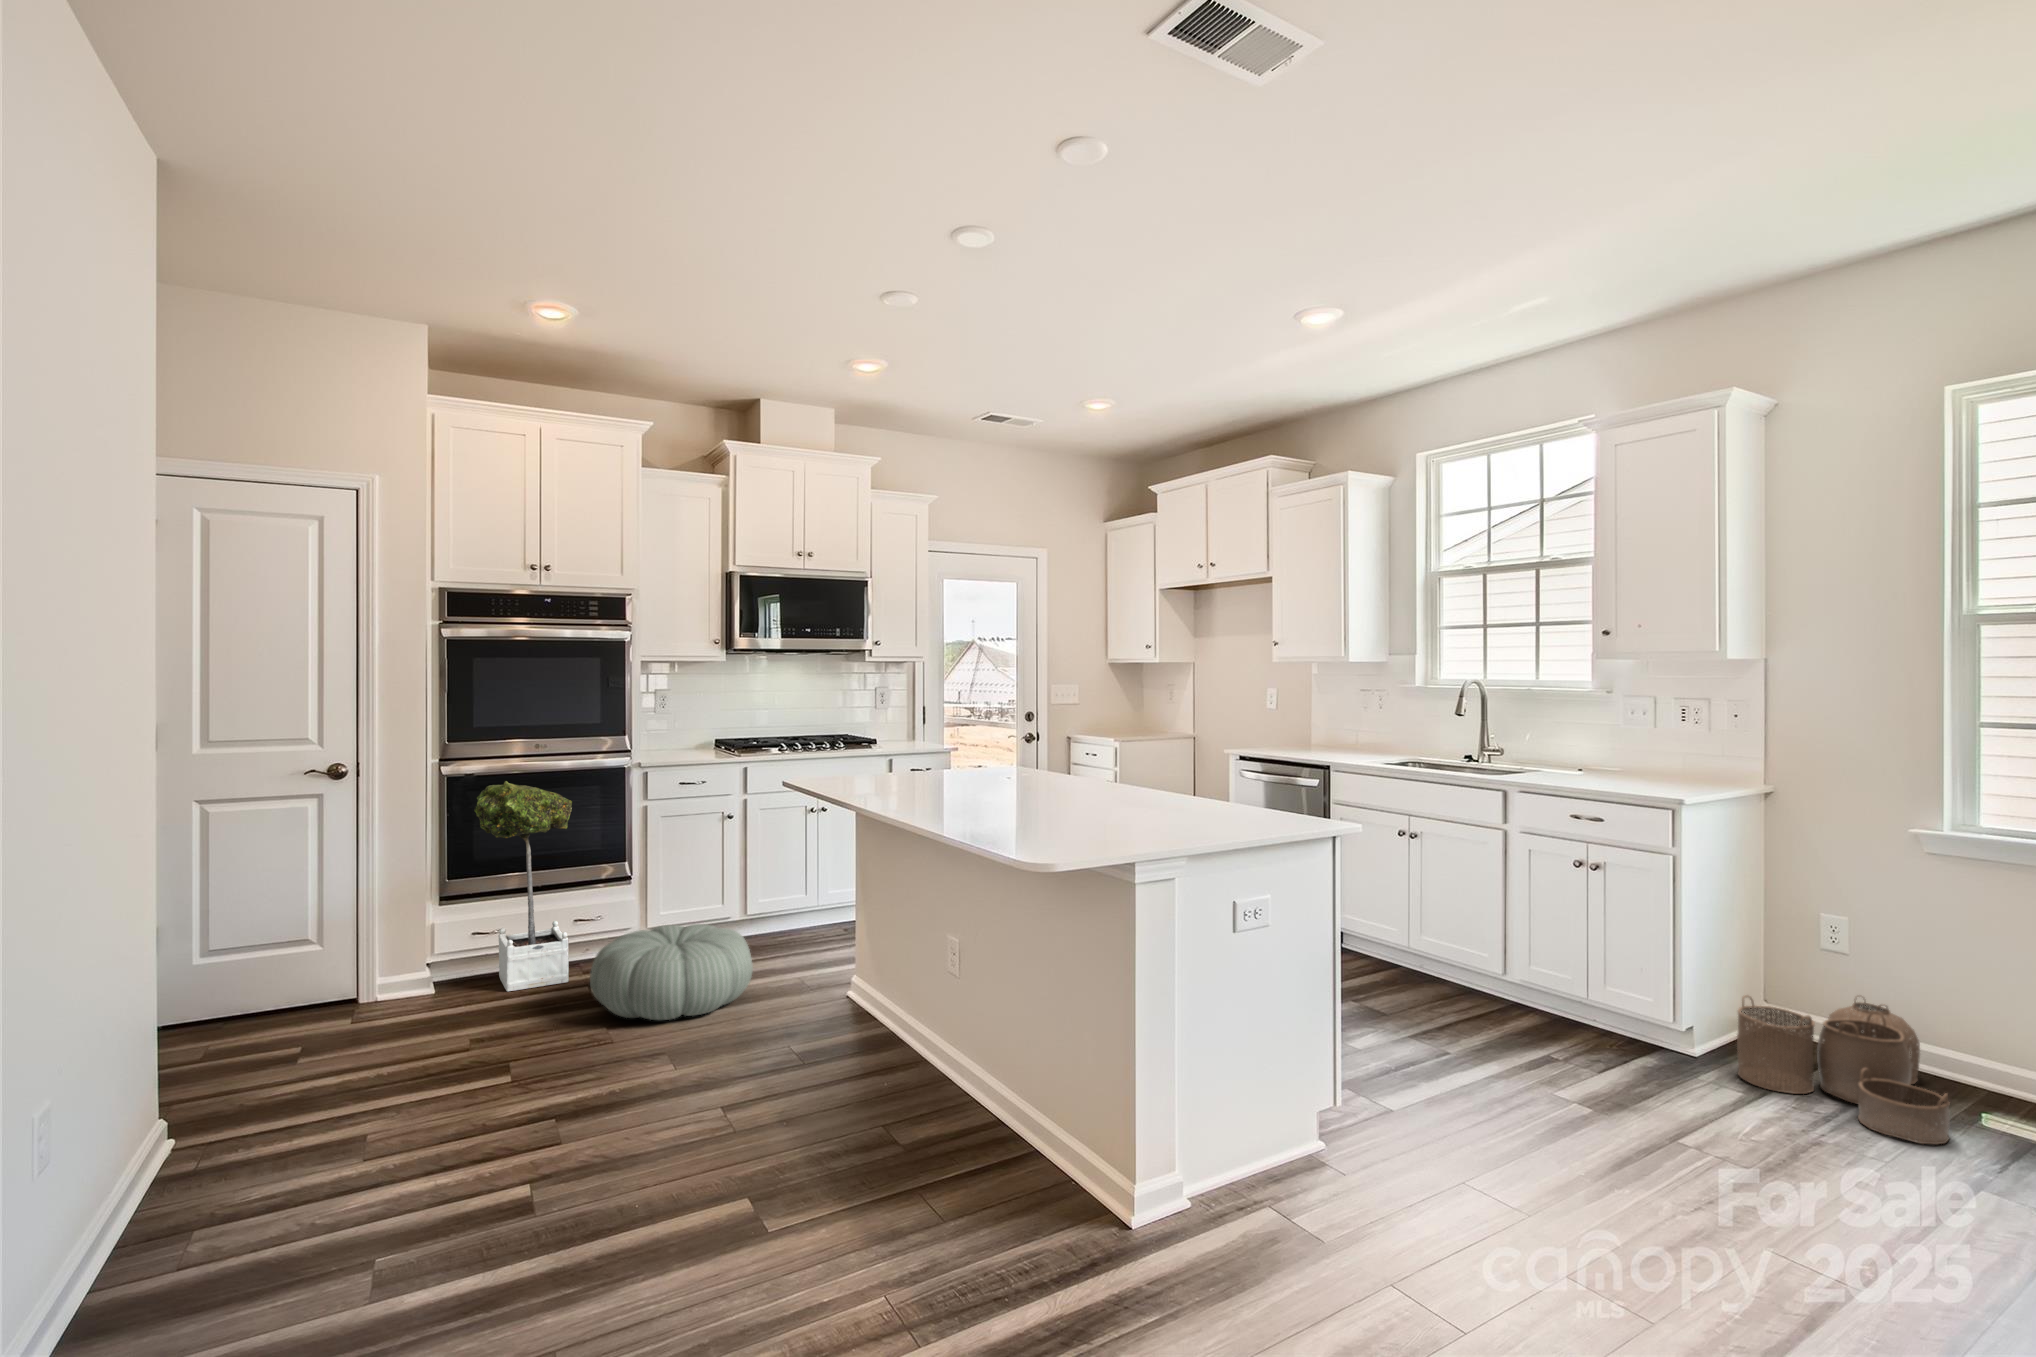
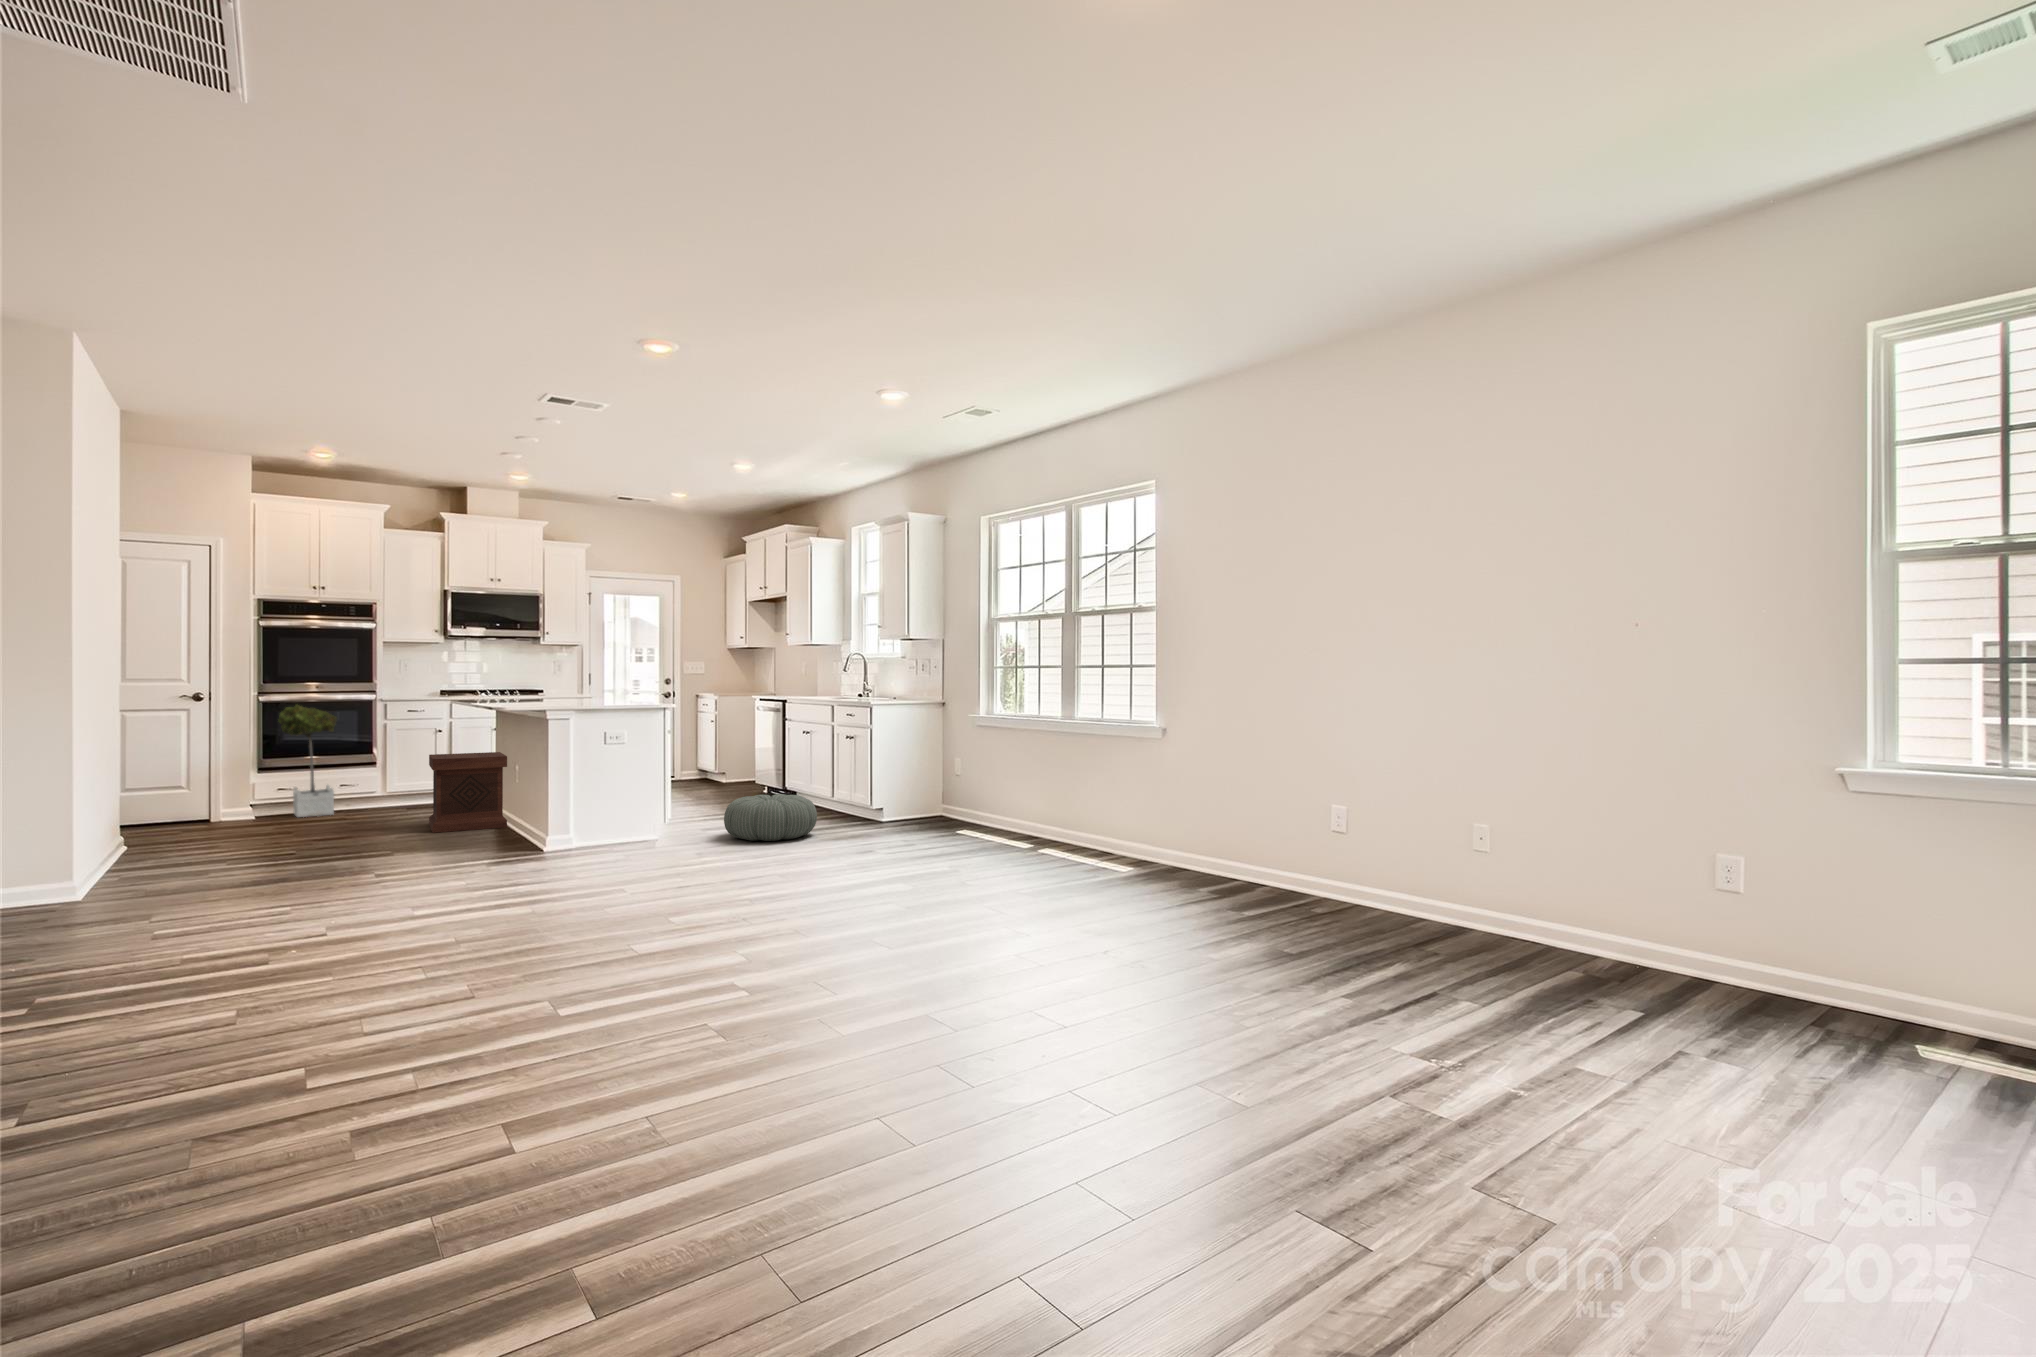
side table: none [759,884,923,1083] -> present [429,752,507,833]
pouf: present [590,924,753,1020] -> present [724,794,817,841]
woven basket: present [1737,995,1950,1144] -> none [885,788,968,833]

